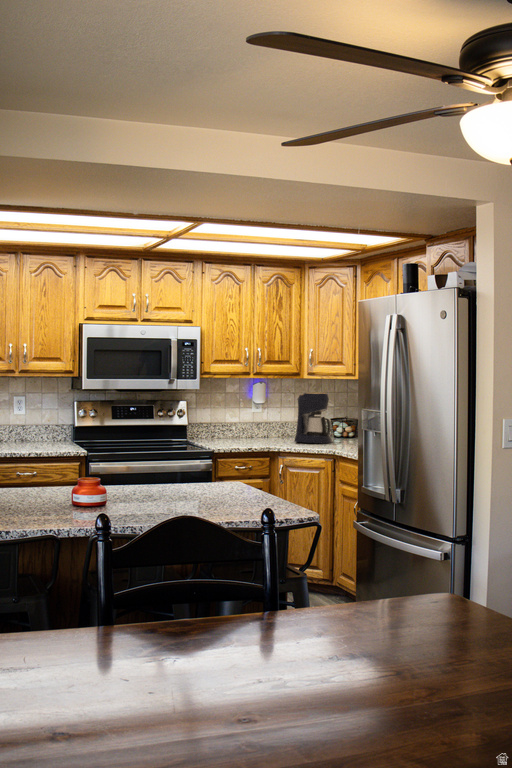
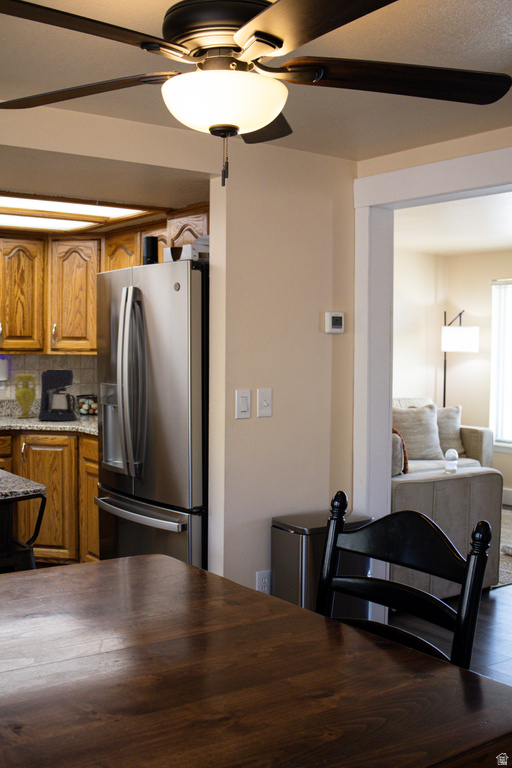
vase: none [271,397,293,439] -> present [14,374,37,418]

